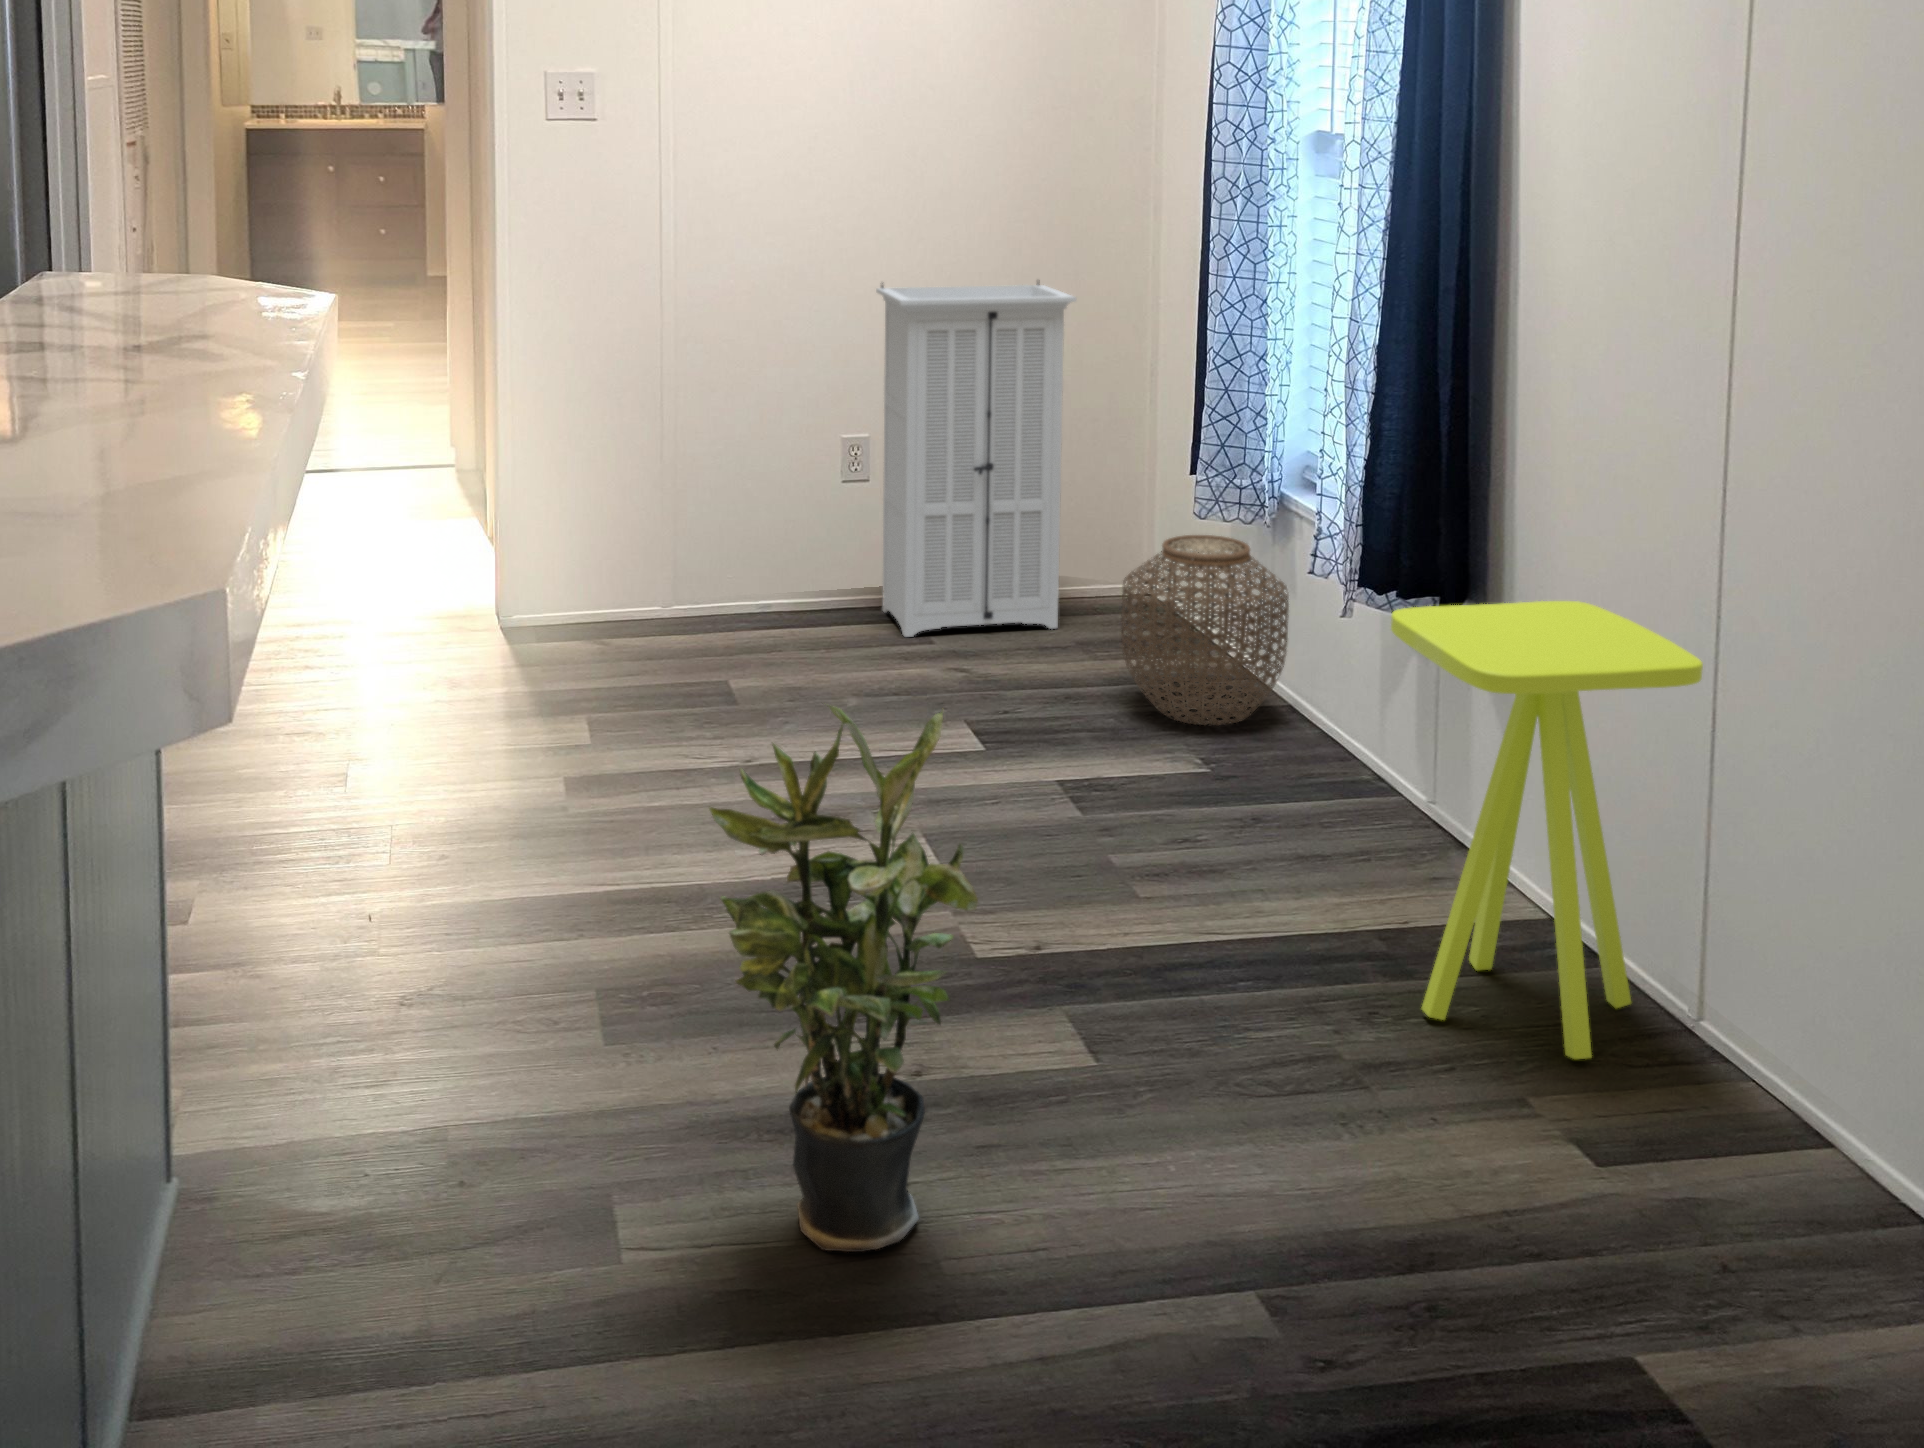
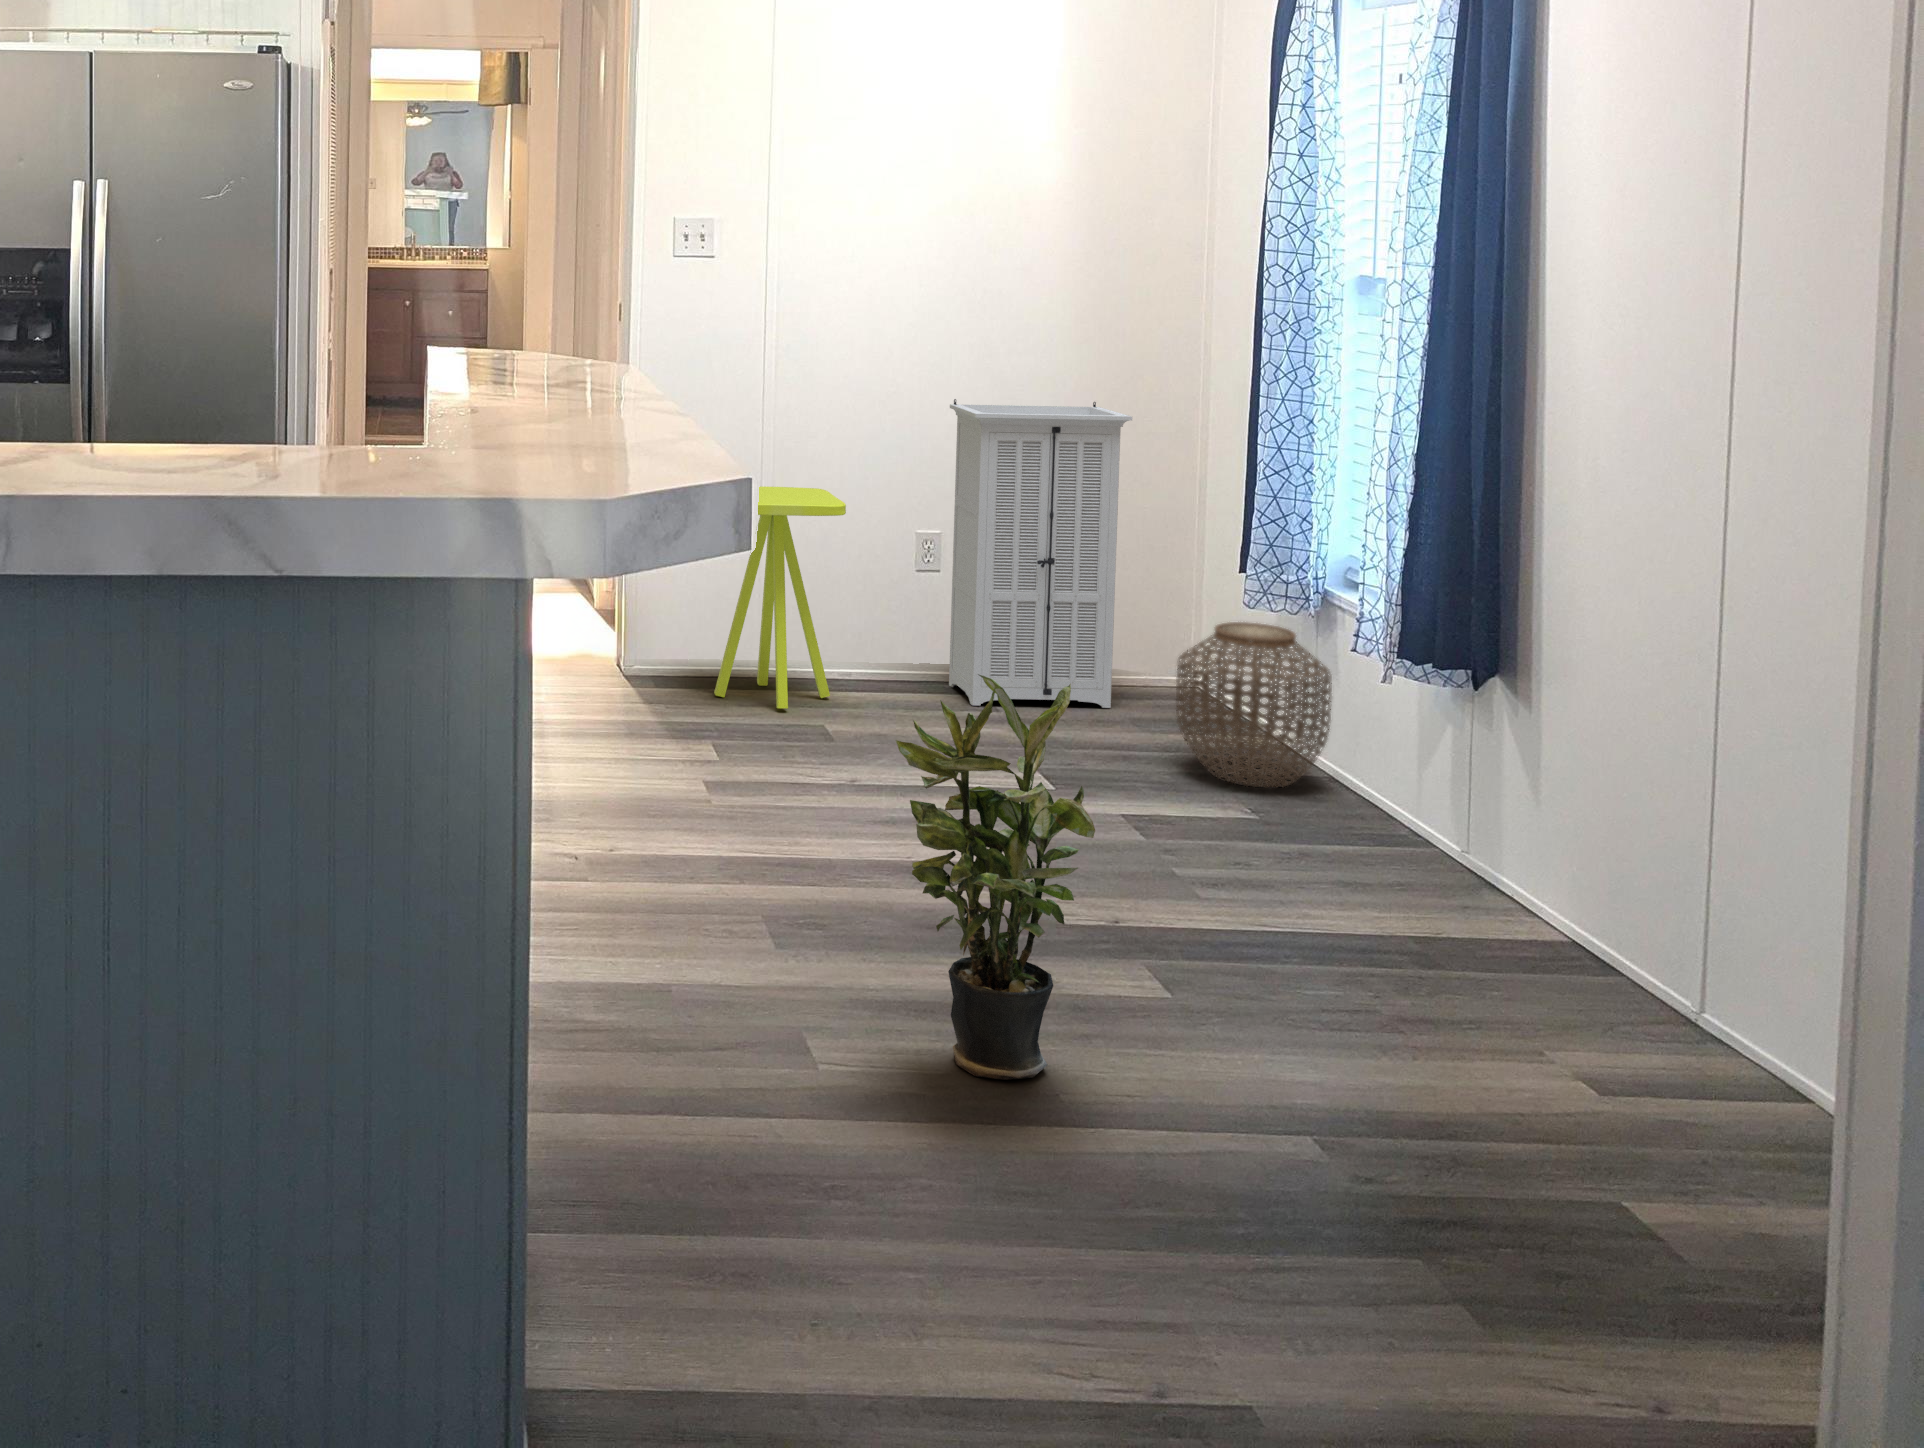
side table: present [1391,601,1703,1059] -> present [714,486,846,709]

